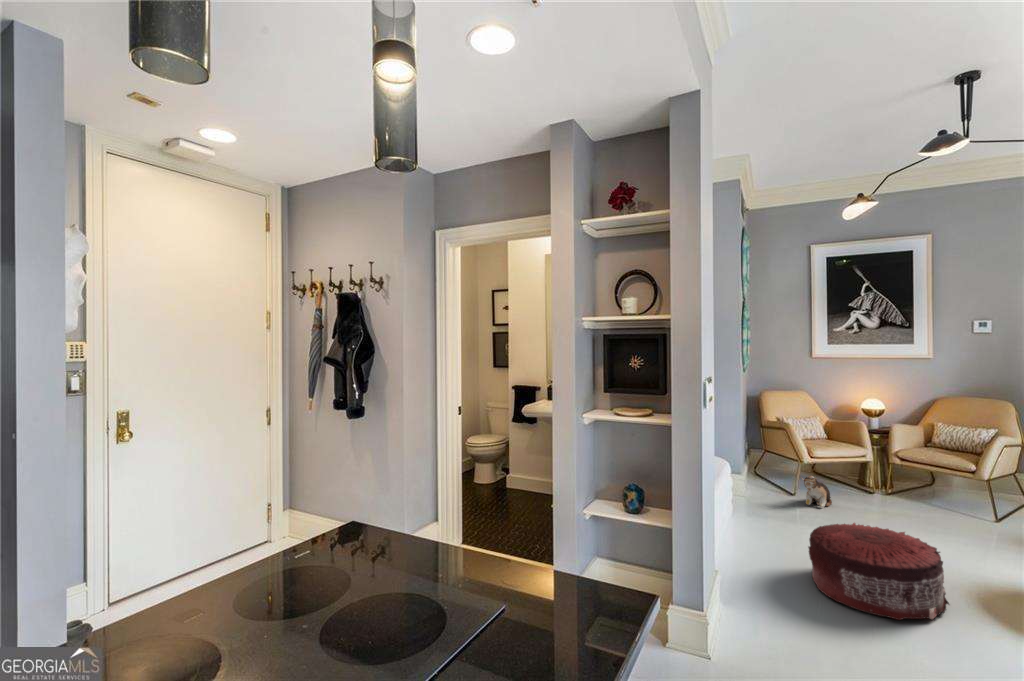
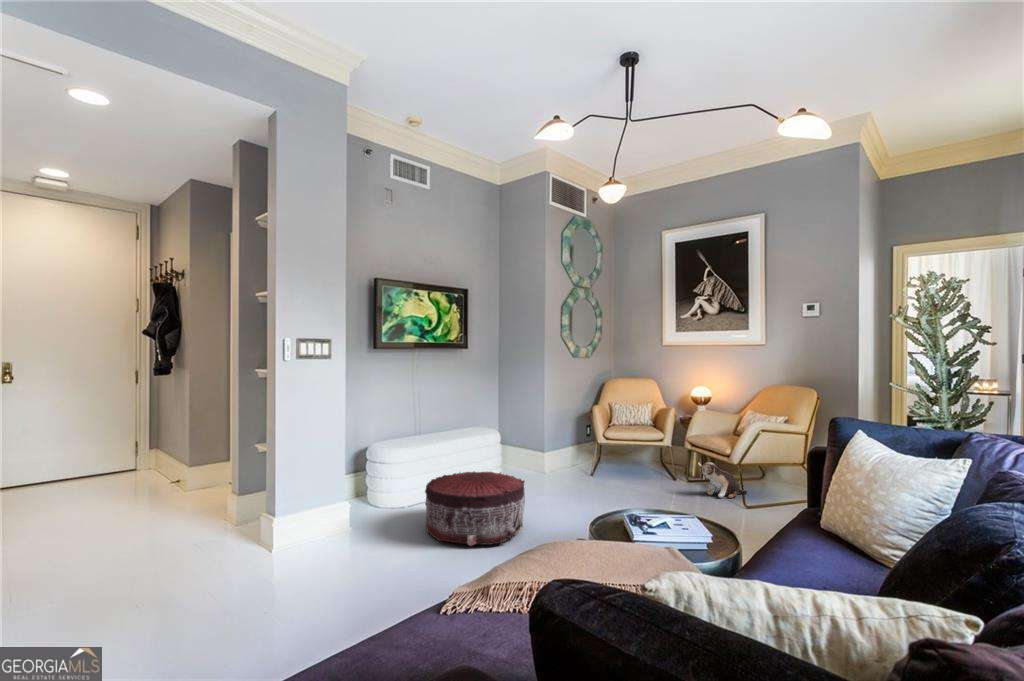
plush toy: present [804,476,832,507] -> present [698,462,747,498]

